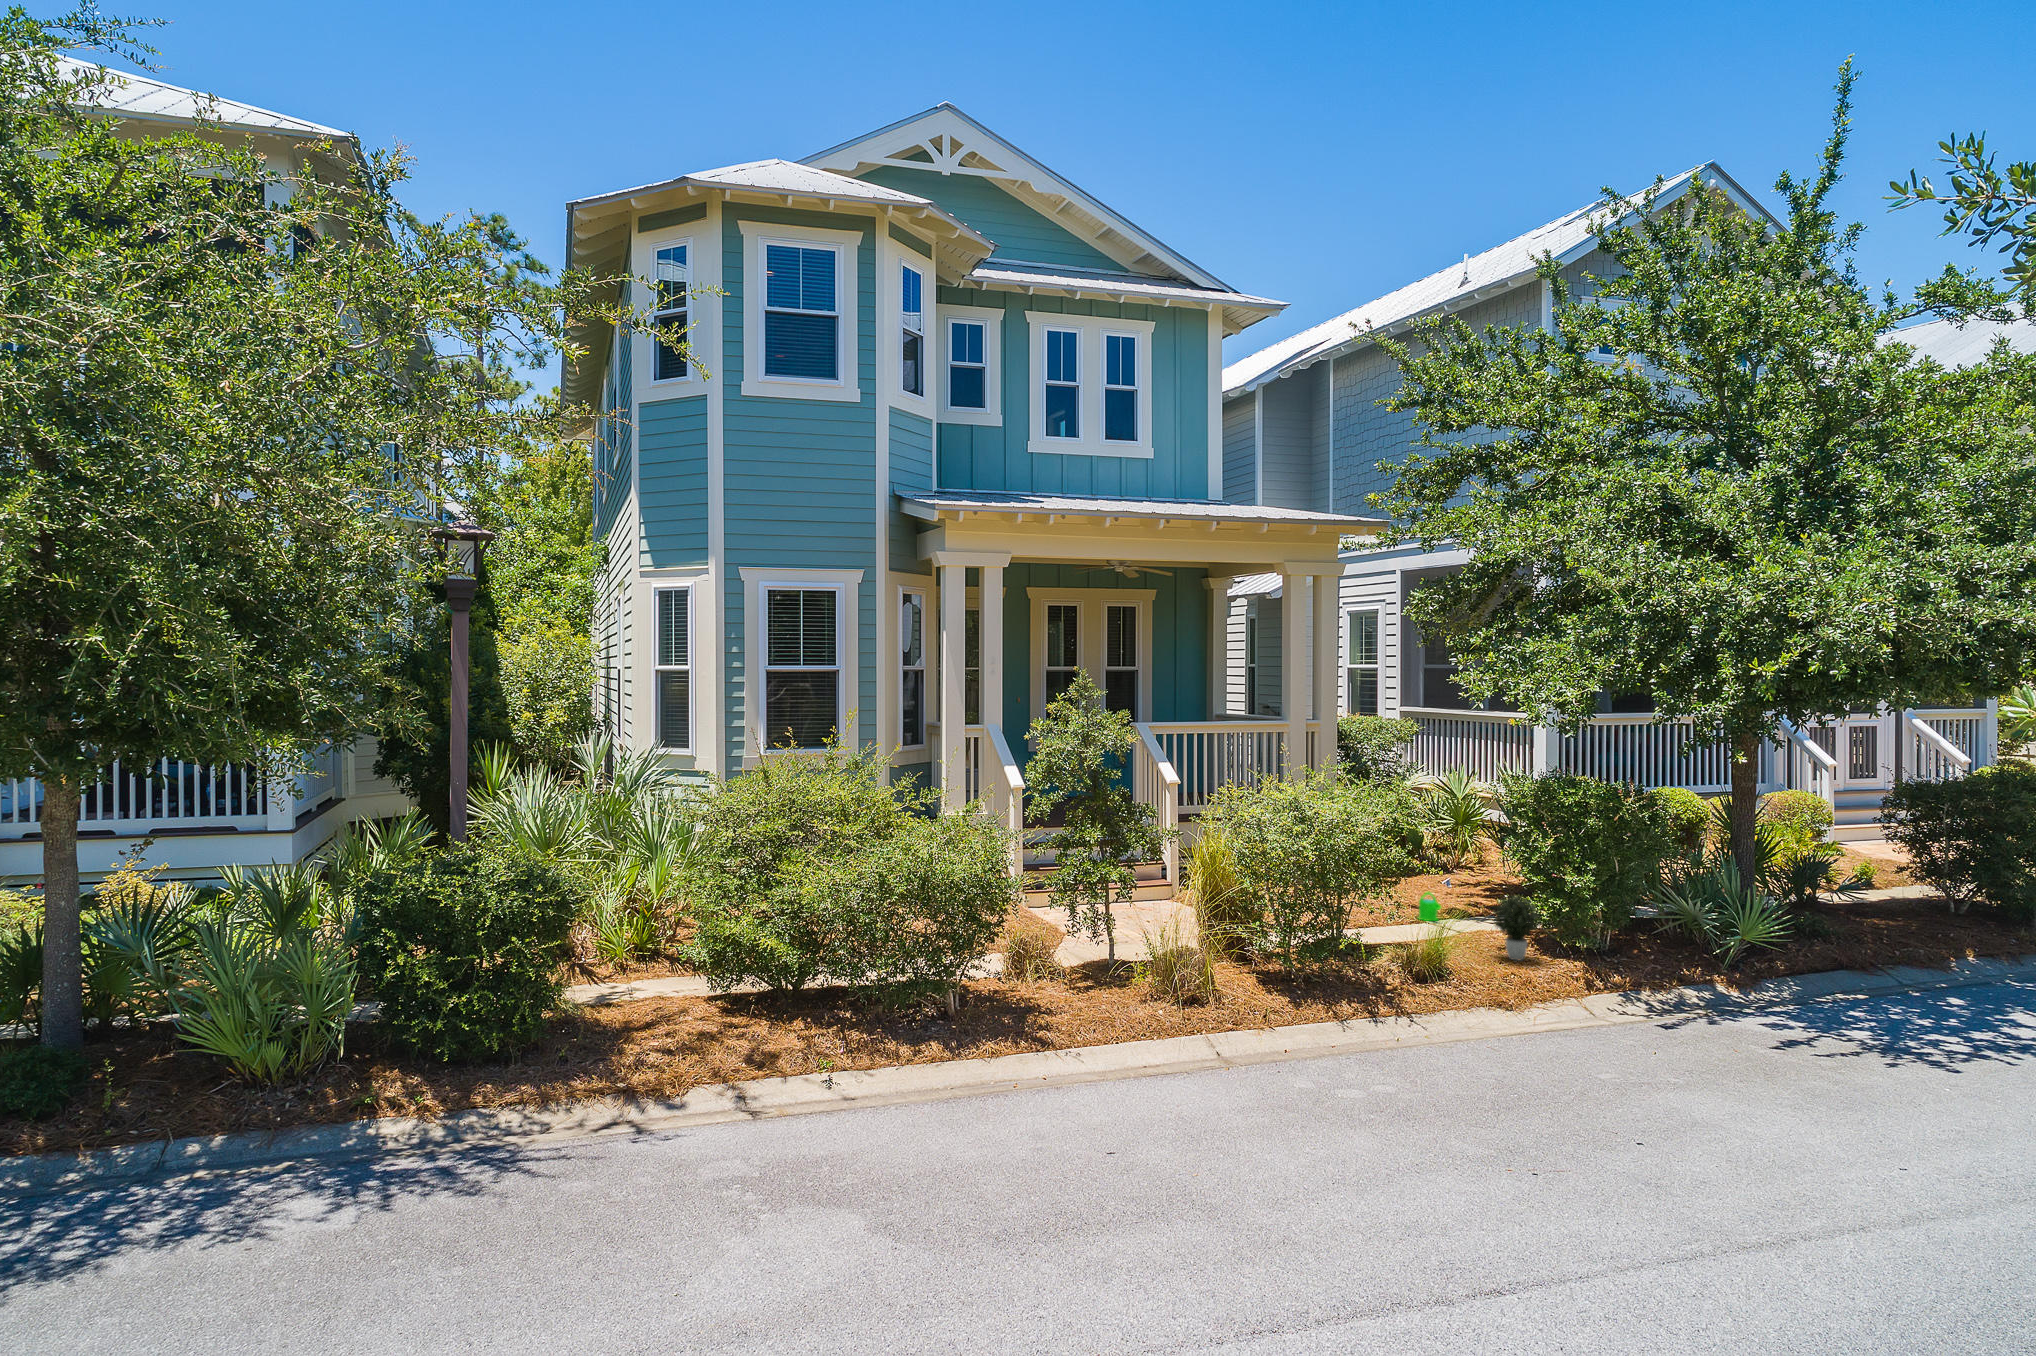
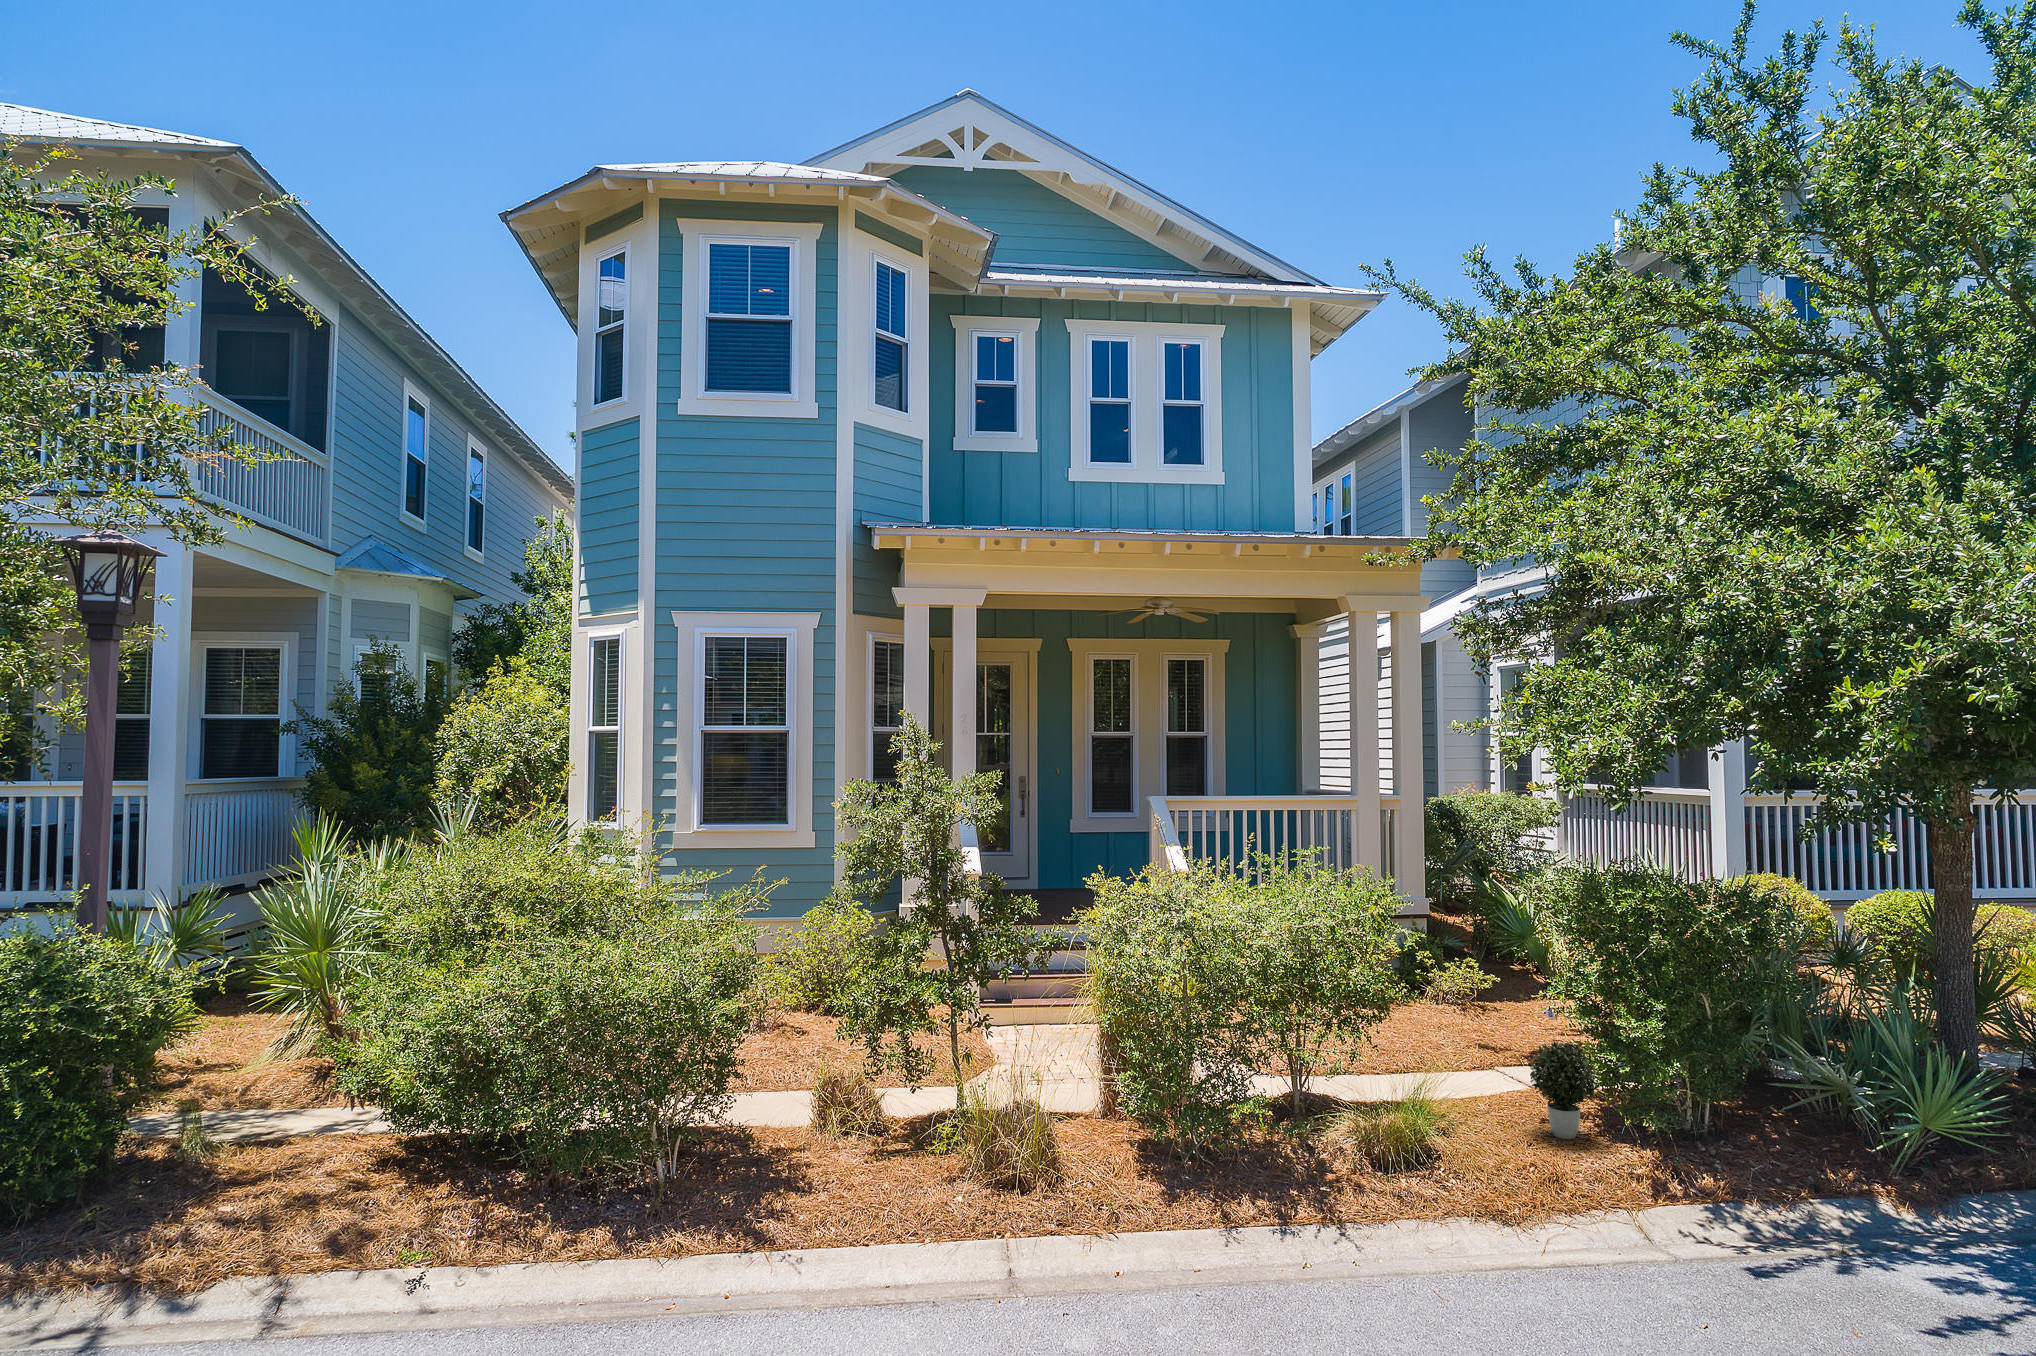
watering can: present [1418,892,1441,921] -> none [1468,1024,1499,1066]

